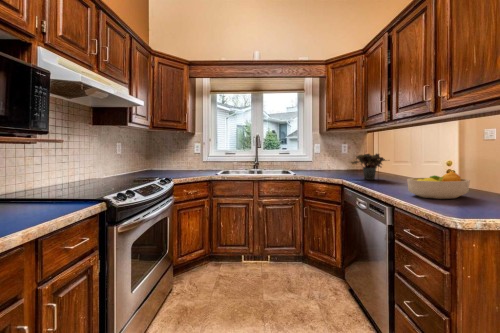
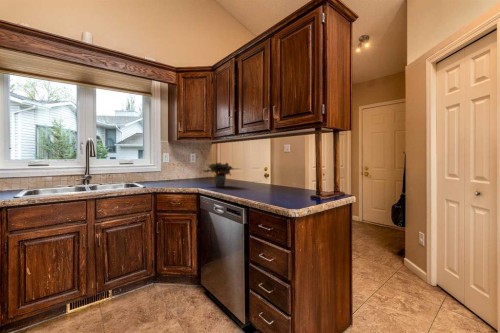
fruit bowl: present [407,172,470,199] -> none [256,177,295,198]

